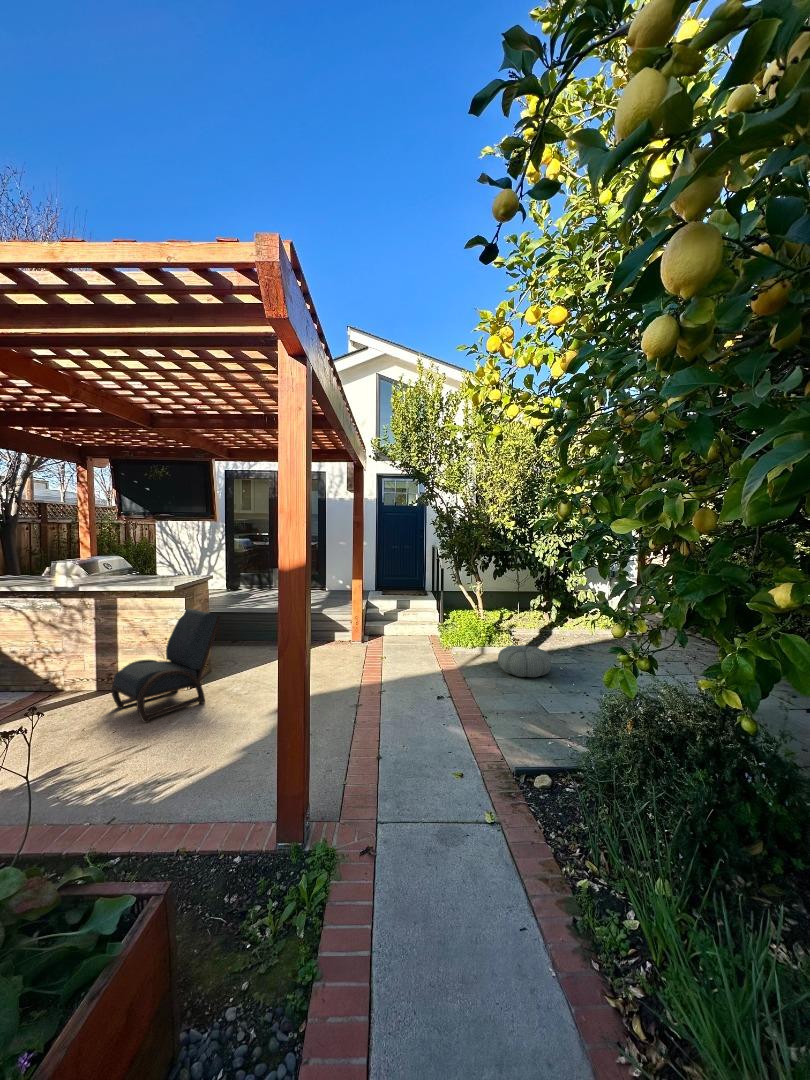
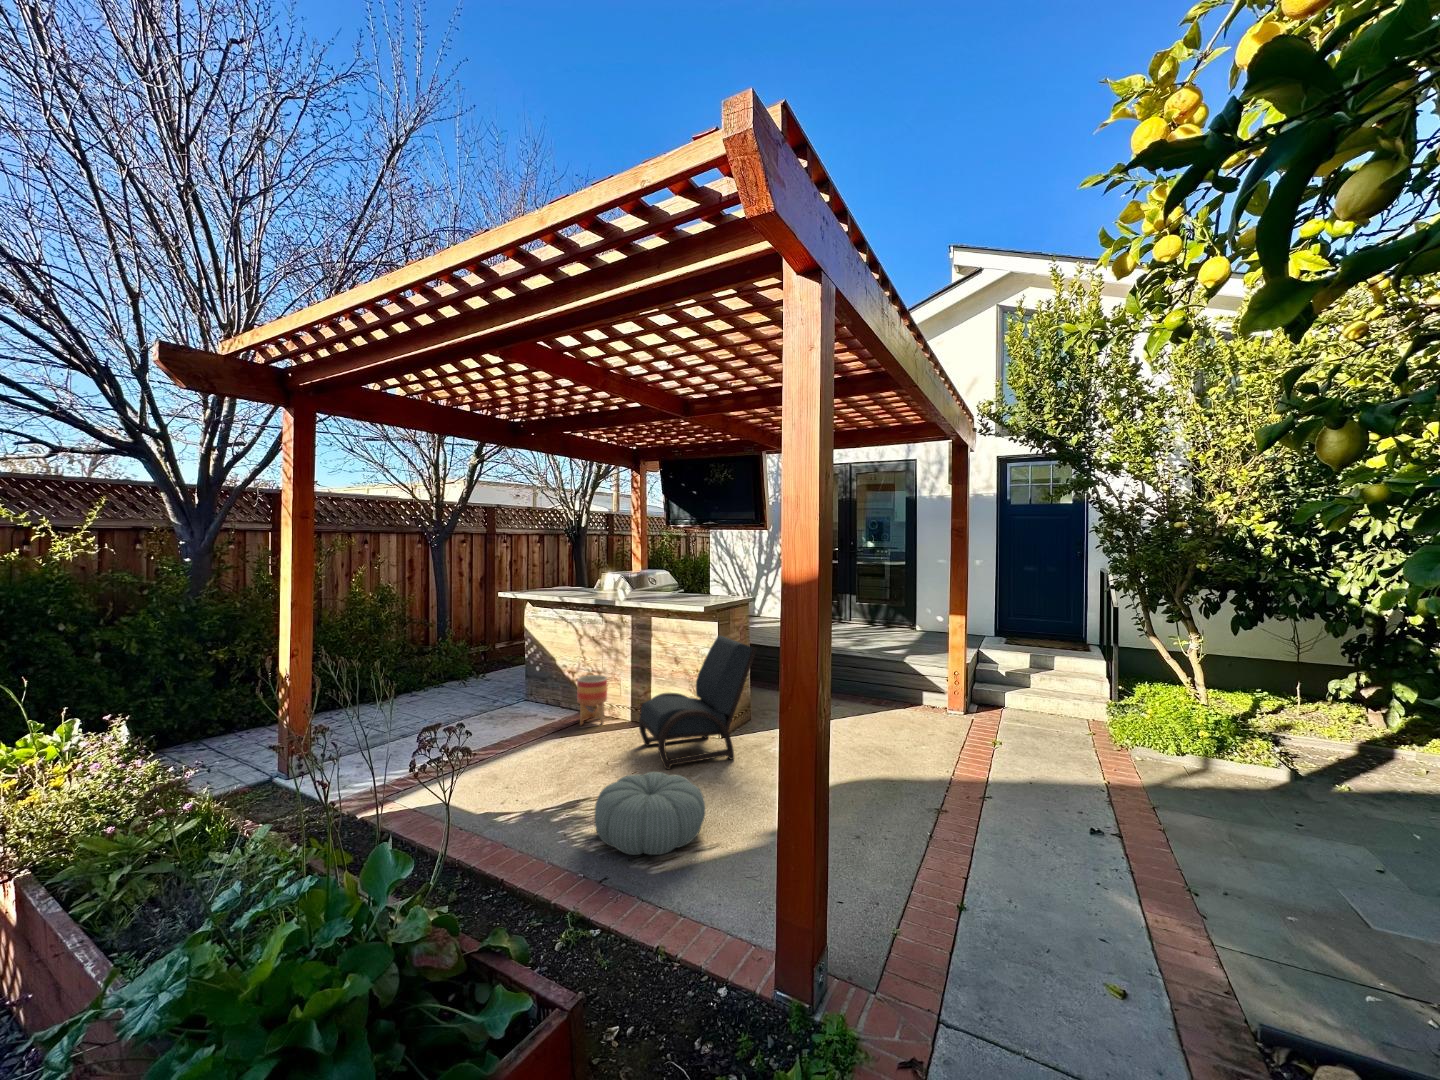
pouf: present [498,645,551,677] -> present [595,772,705,855]
planter: none [35,655,70,704] -> present [577,675,607,725]

